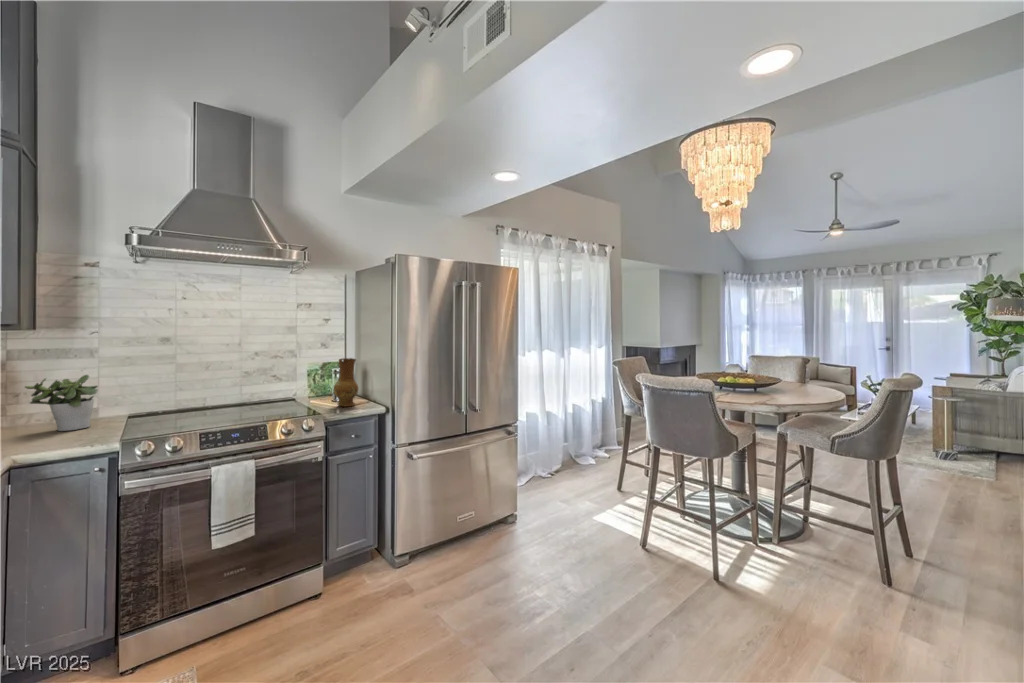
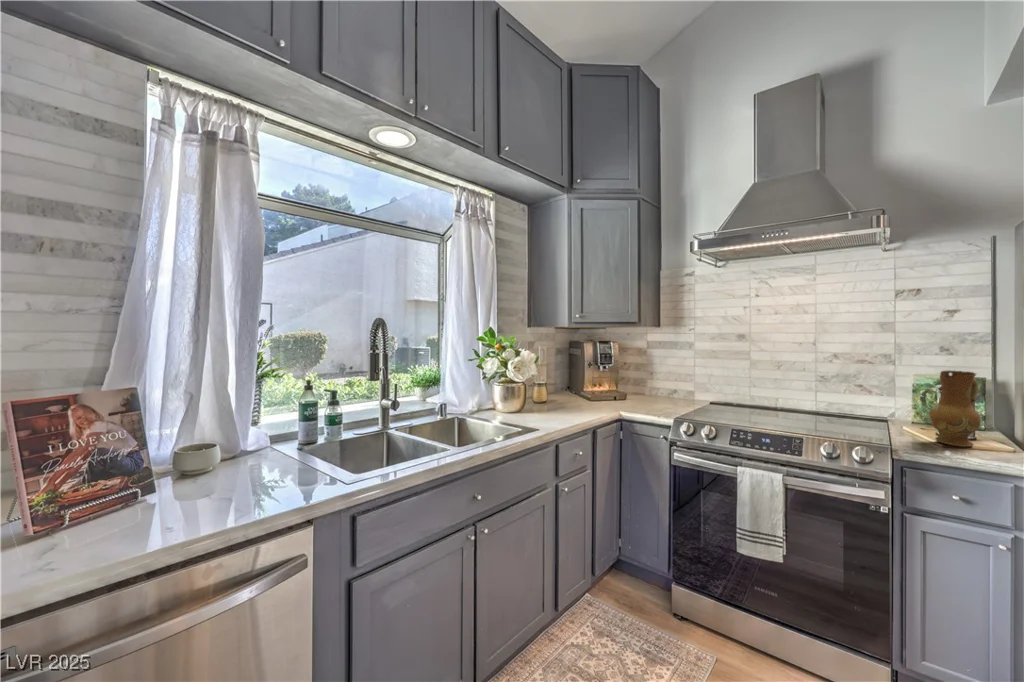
potted plant: present [25,375,98,431] -> none [648,364,687,405]

